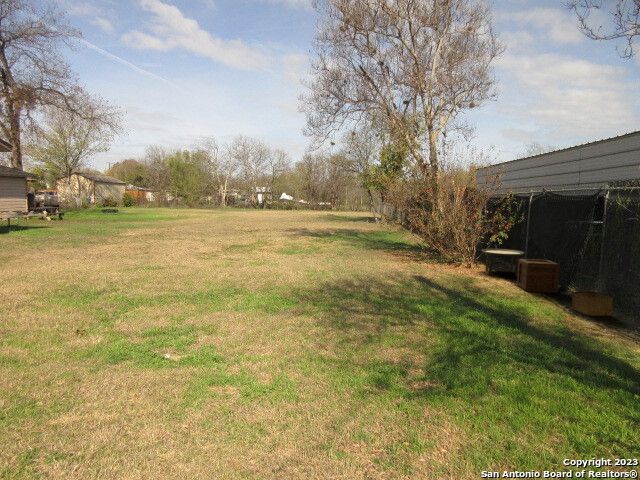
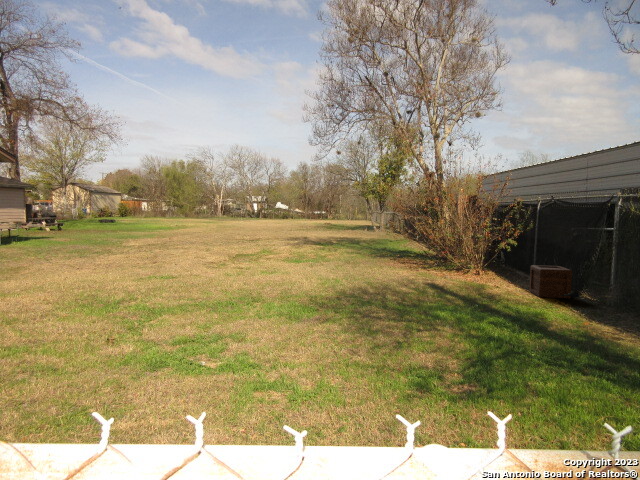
round table: present [482,249,524,276] -> none [491,256,534,283]
storage bin: present [572,292,613,316] -> none [587,297,629,320]

